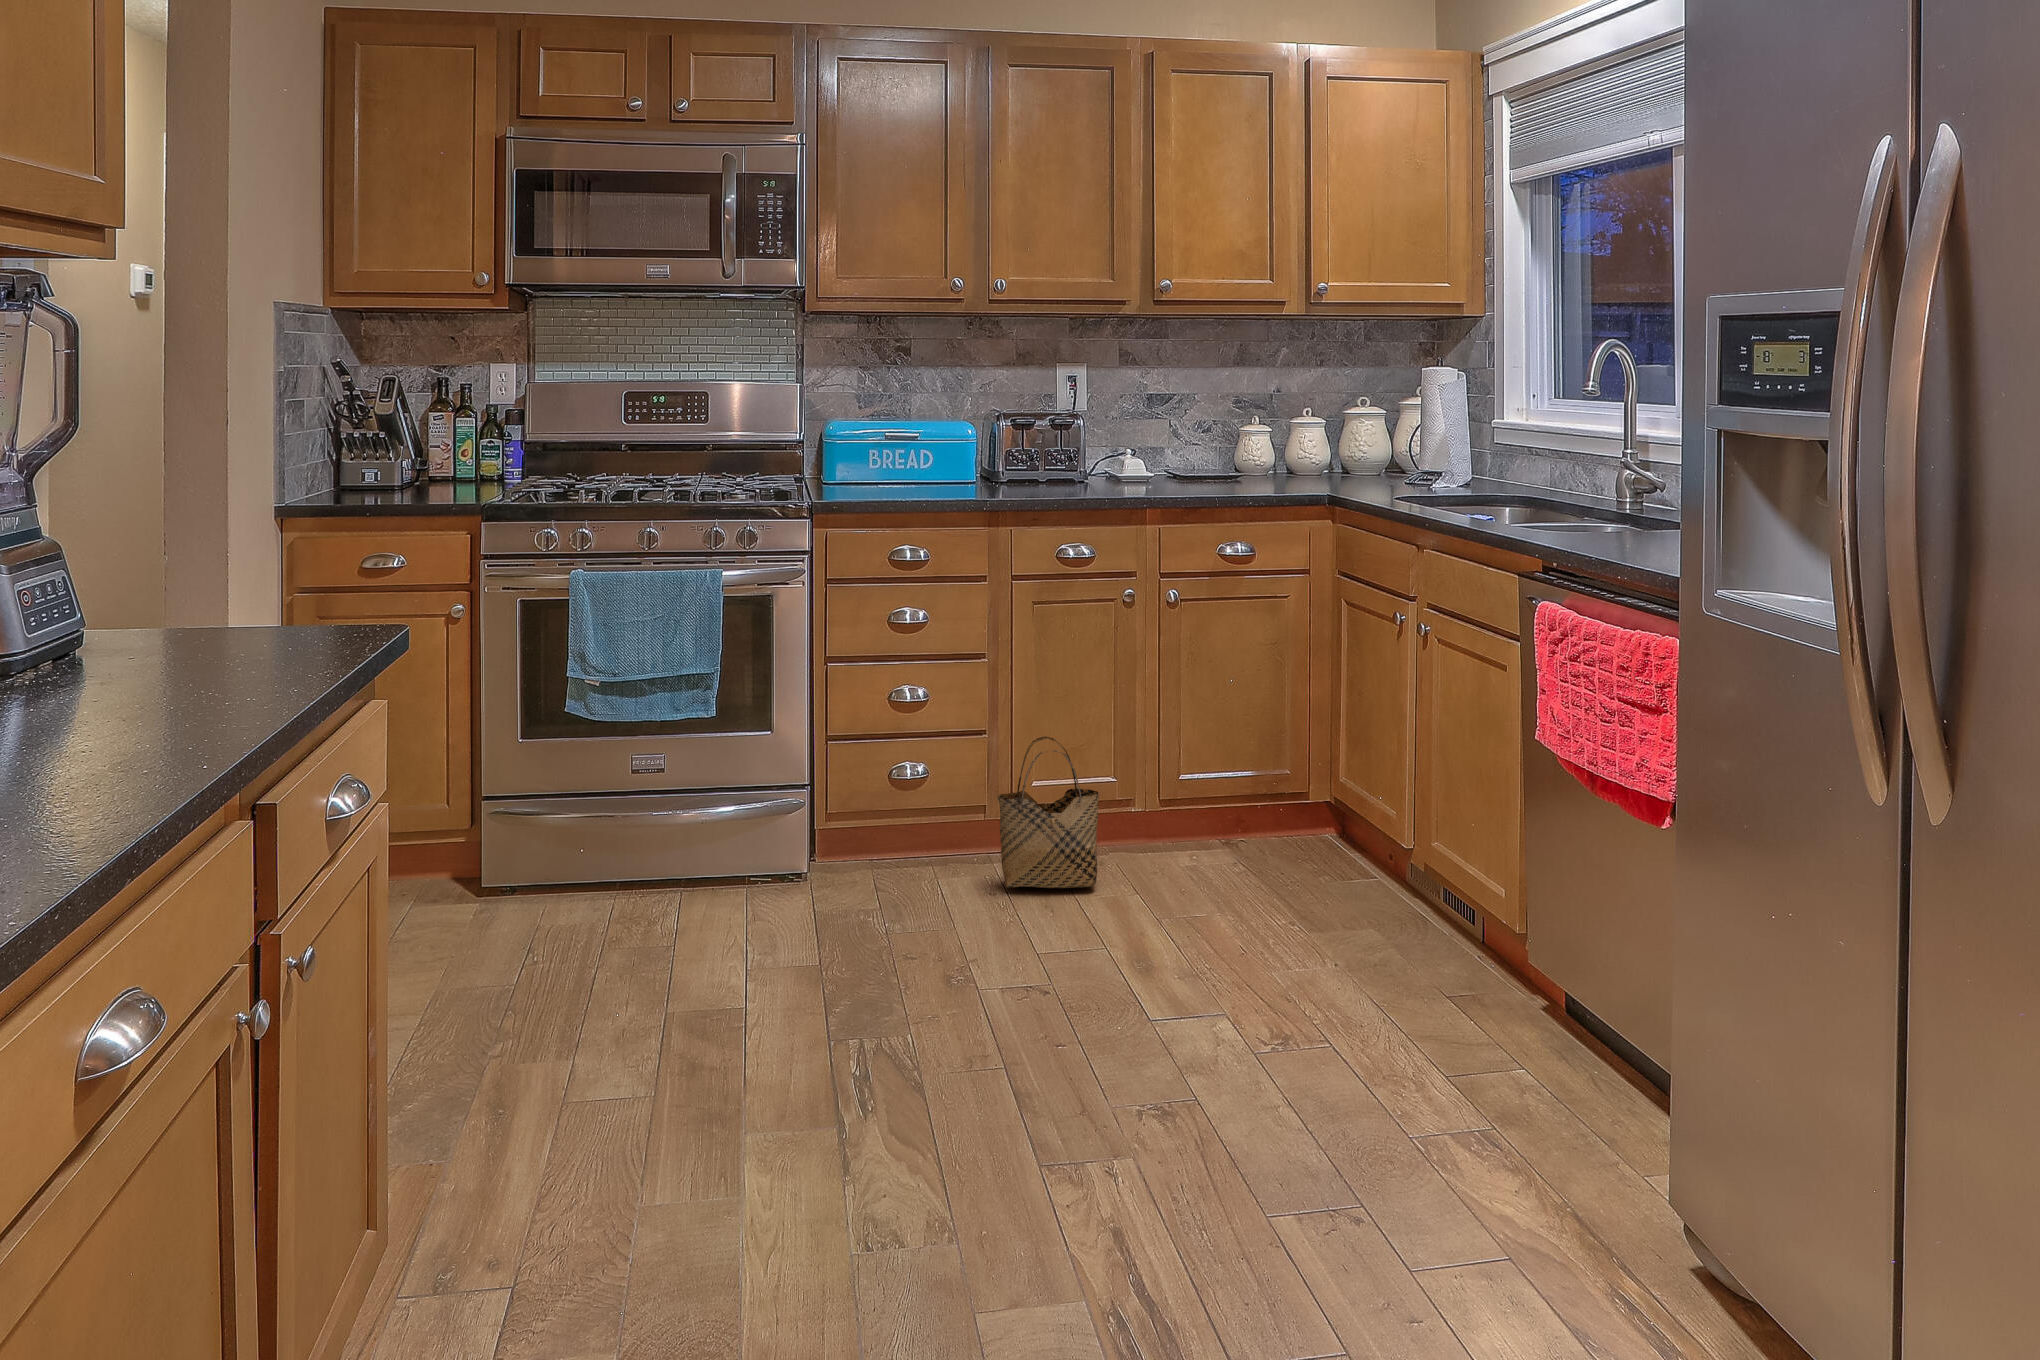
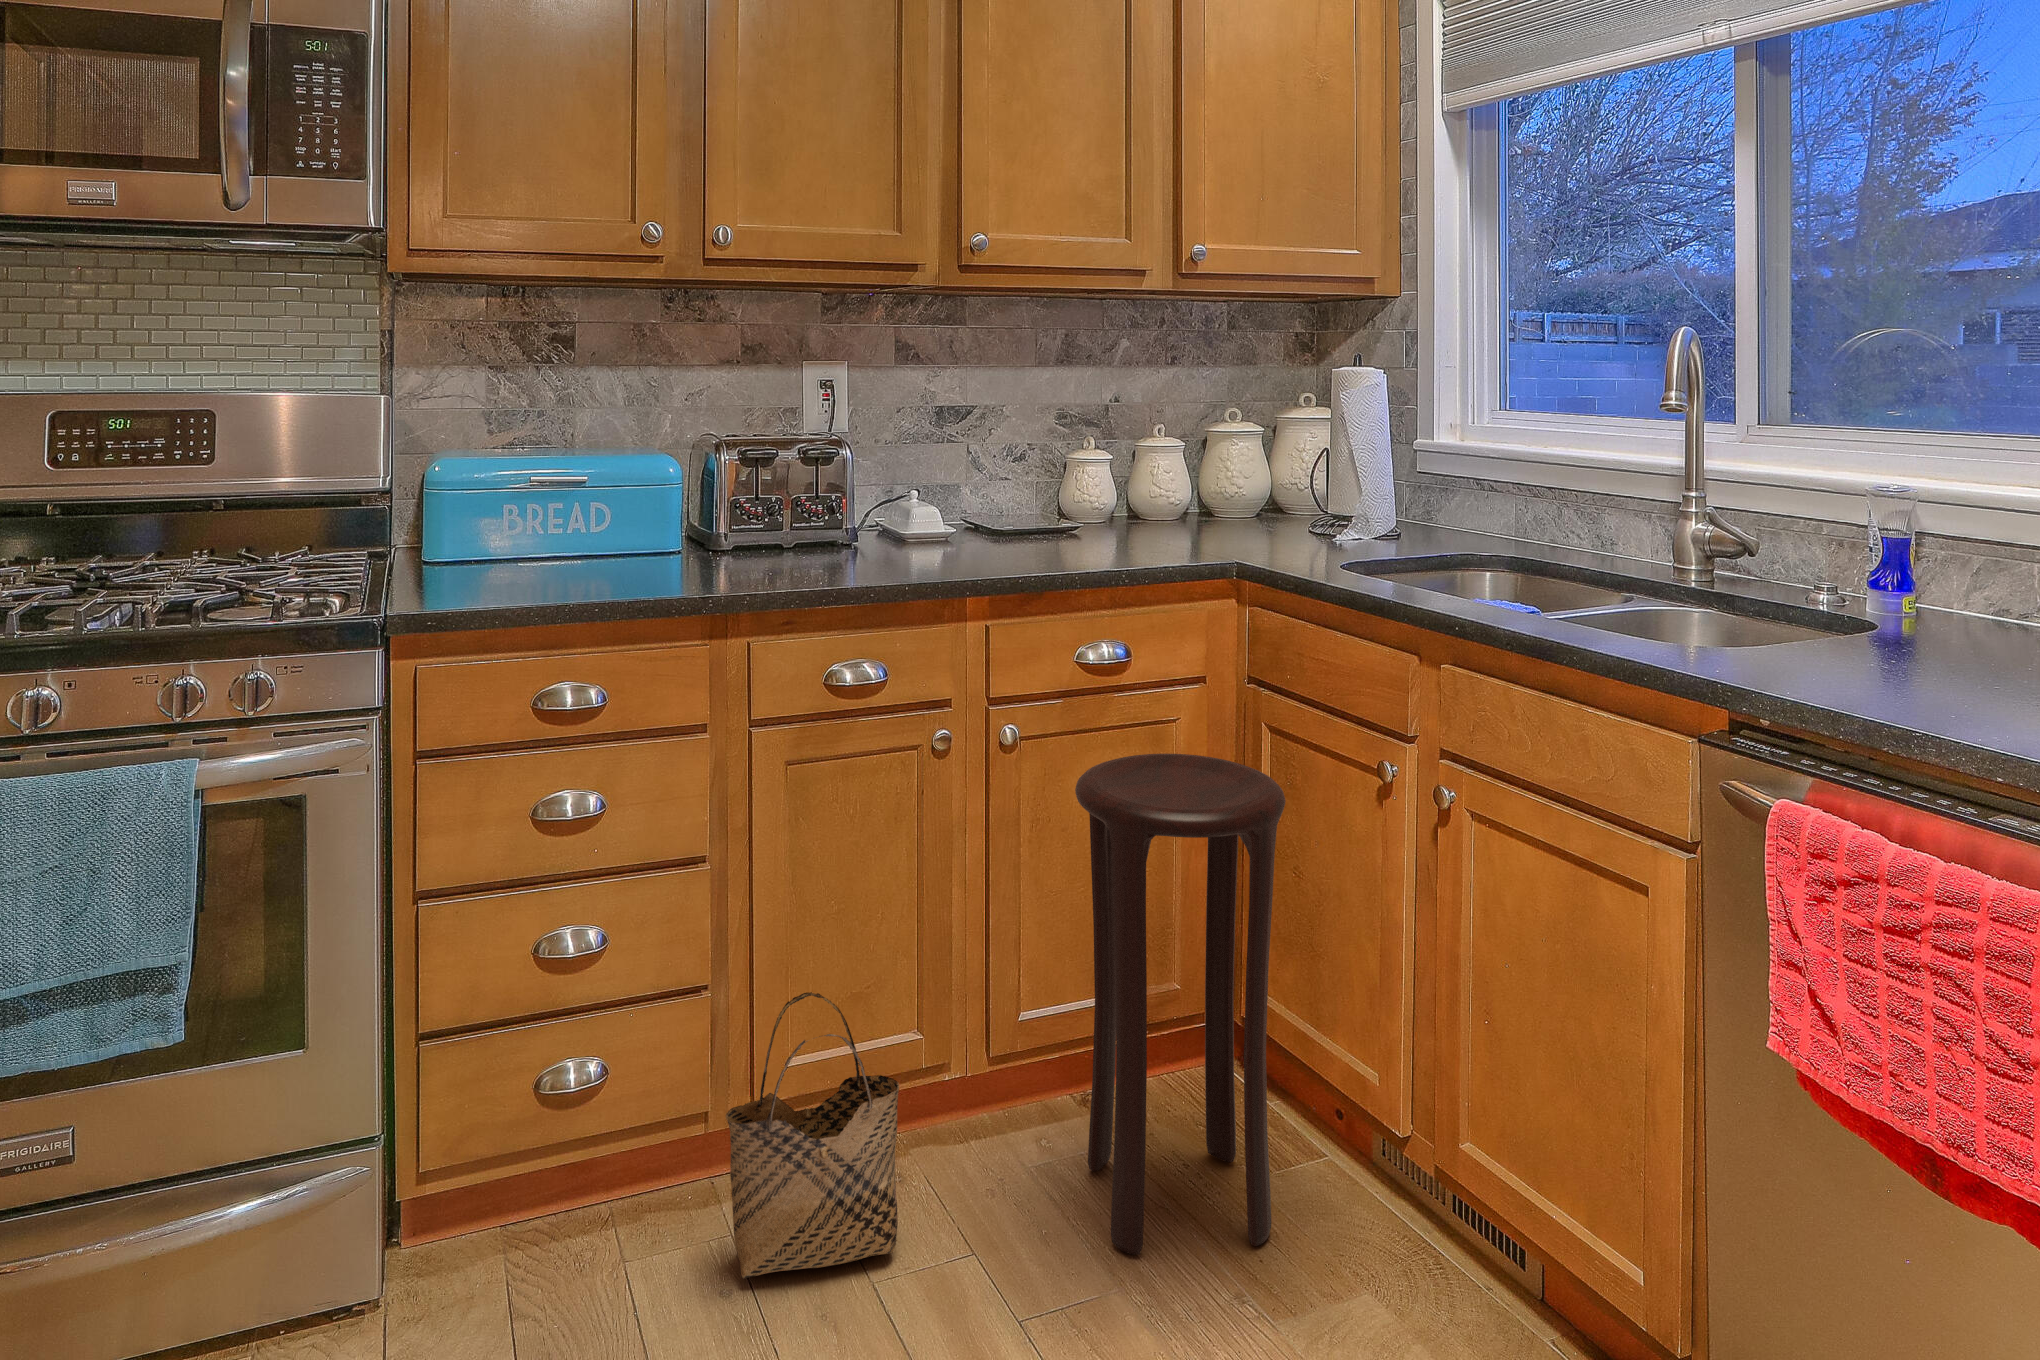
stool: none [1209,611,1342,906] -> present [1075,754,1286,1255]

